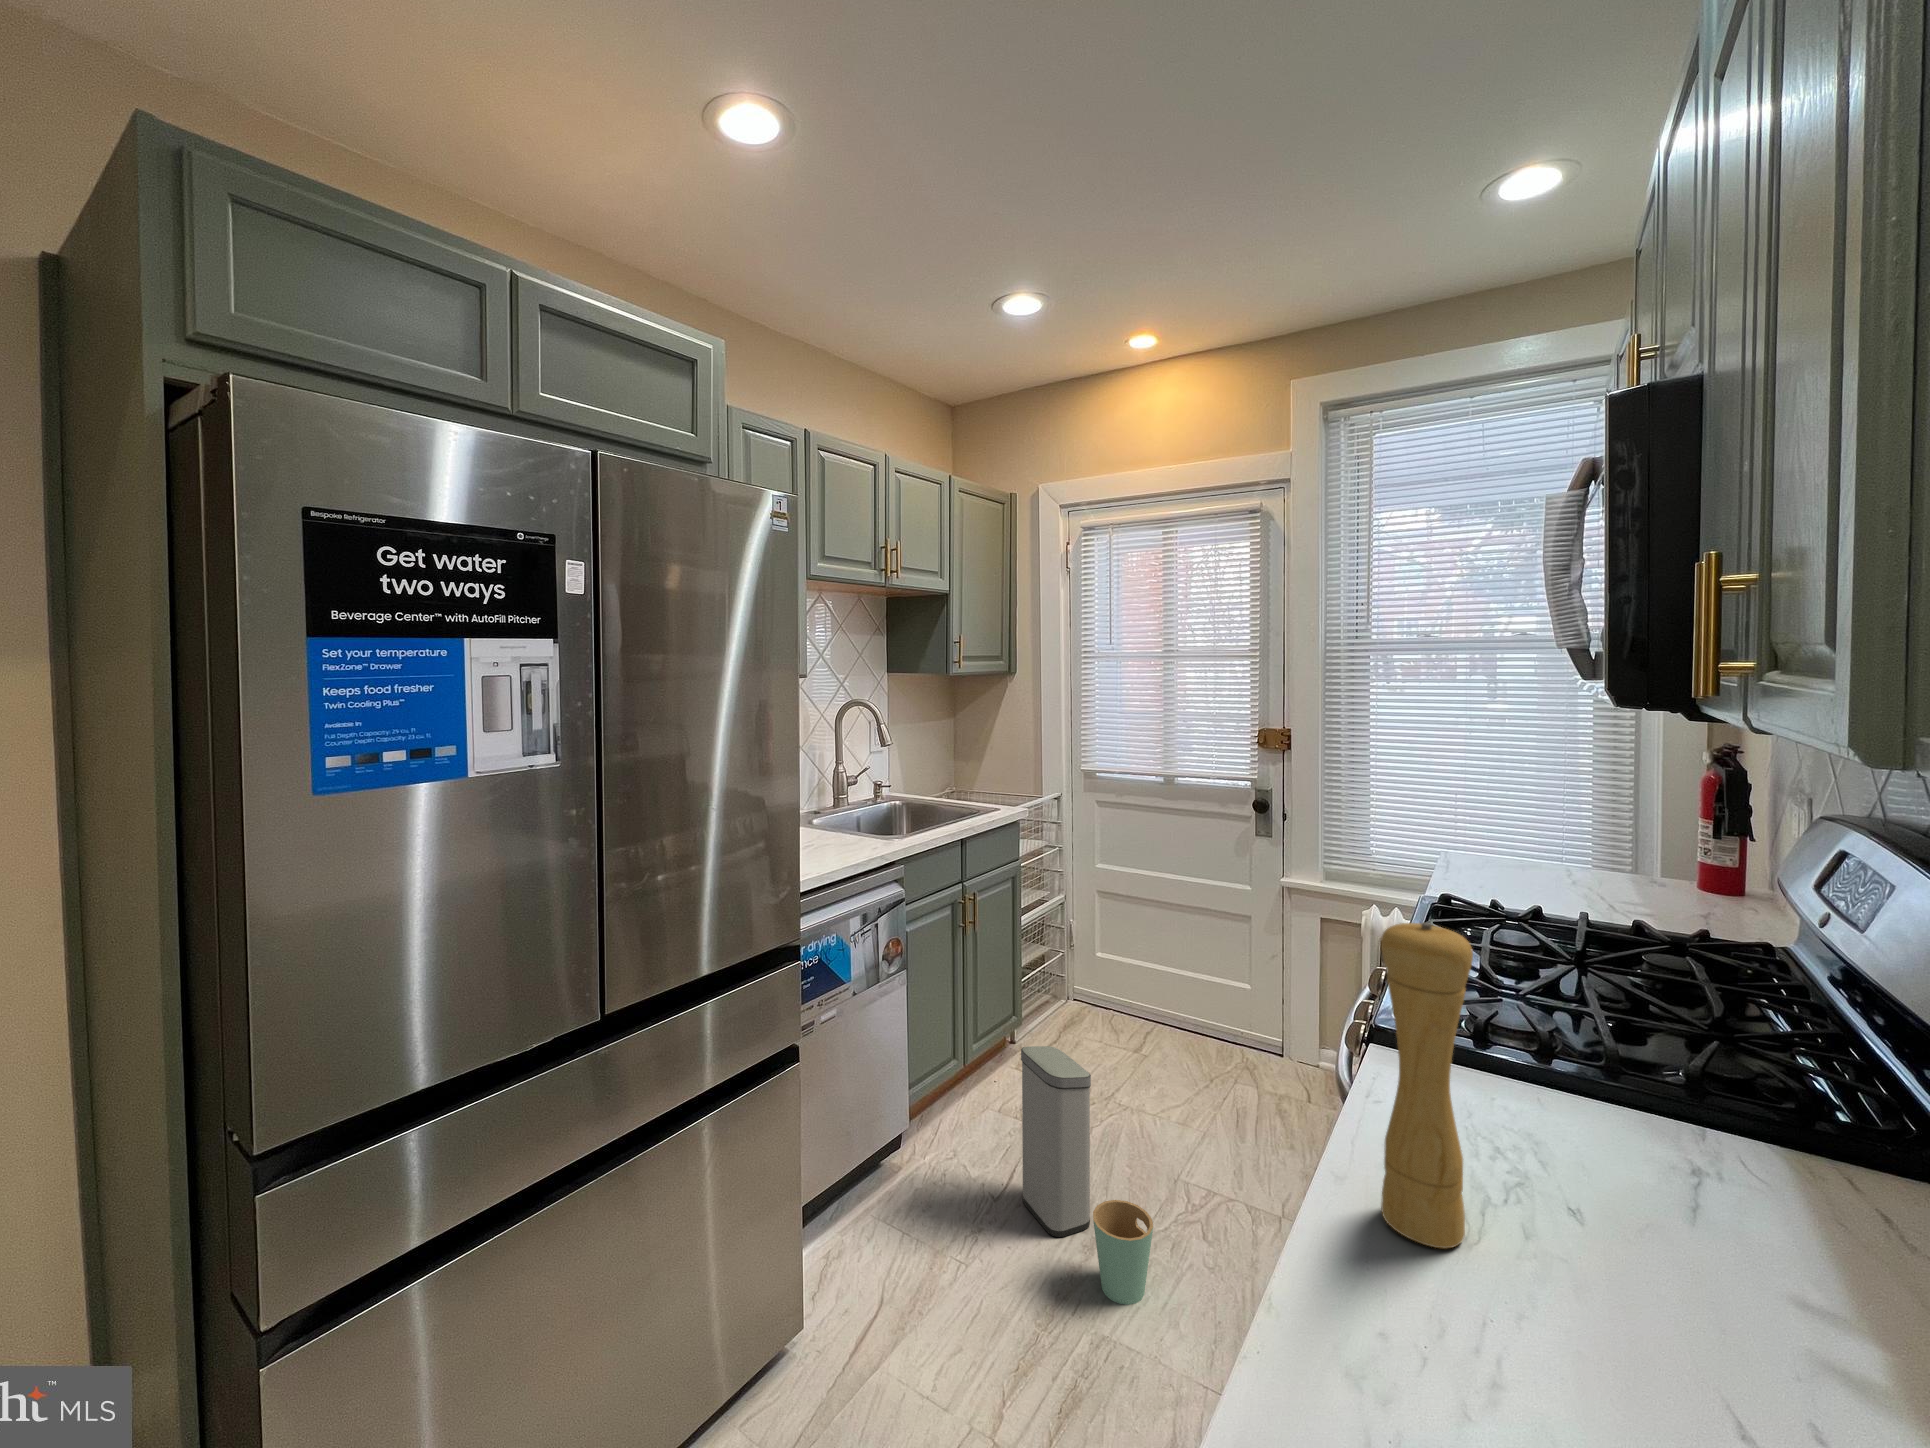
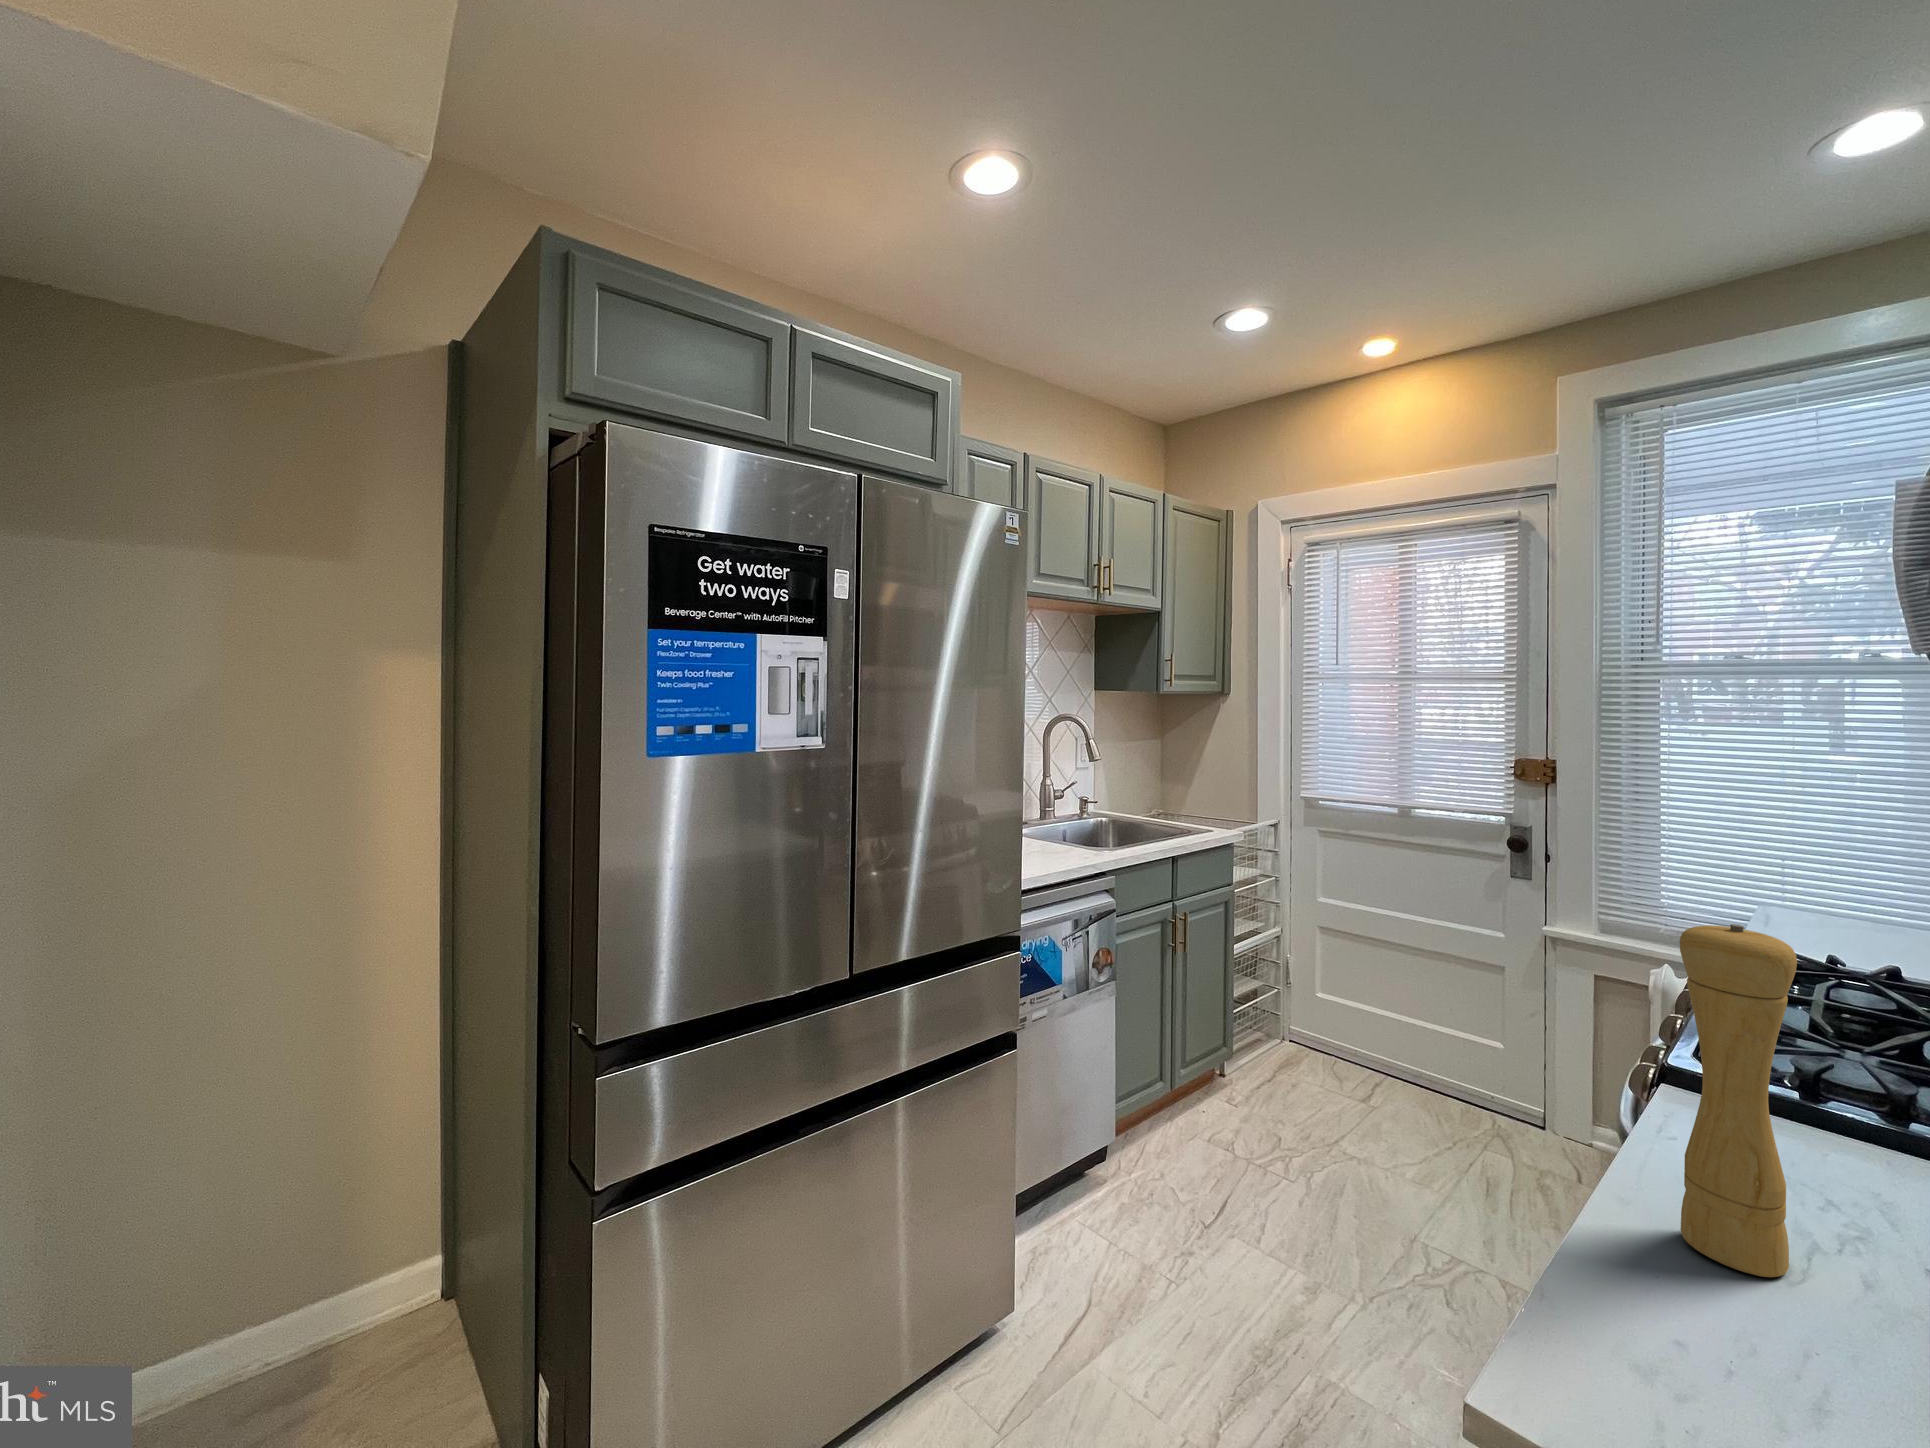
trash can: present [1021,1046,1153,1305] -> none [1237,1071,1389,1356]

